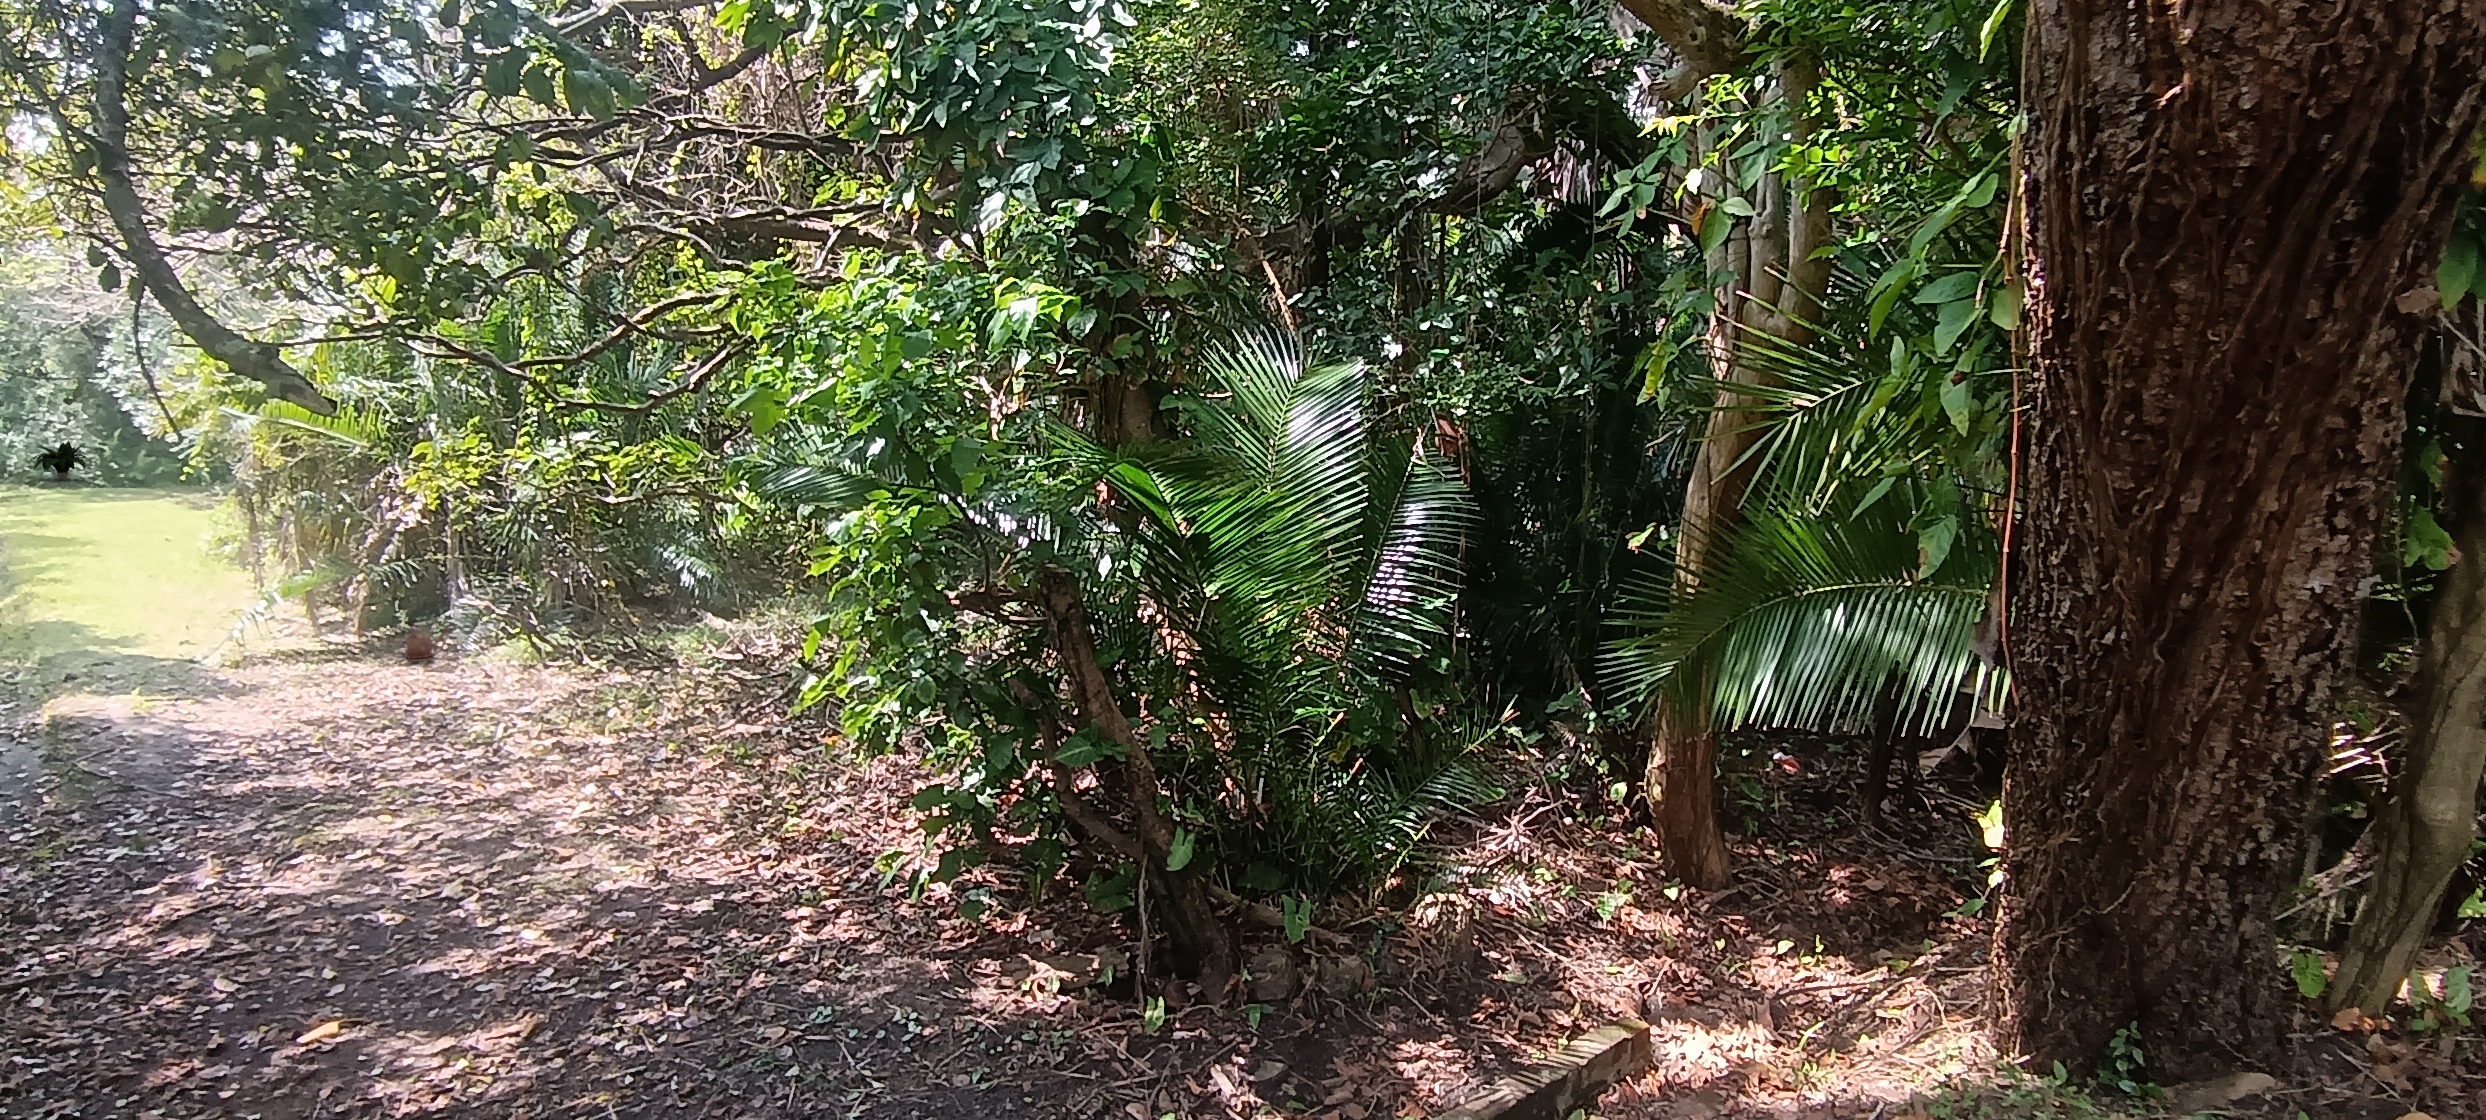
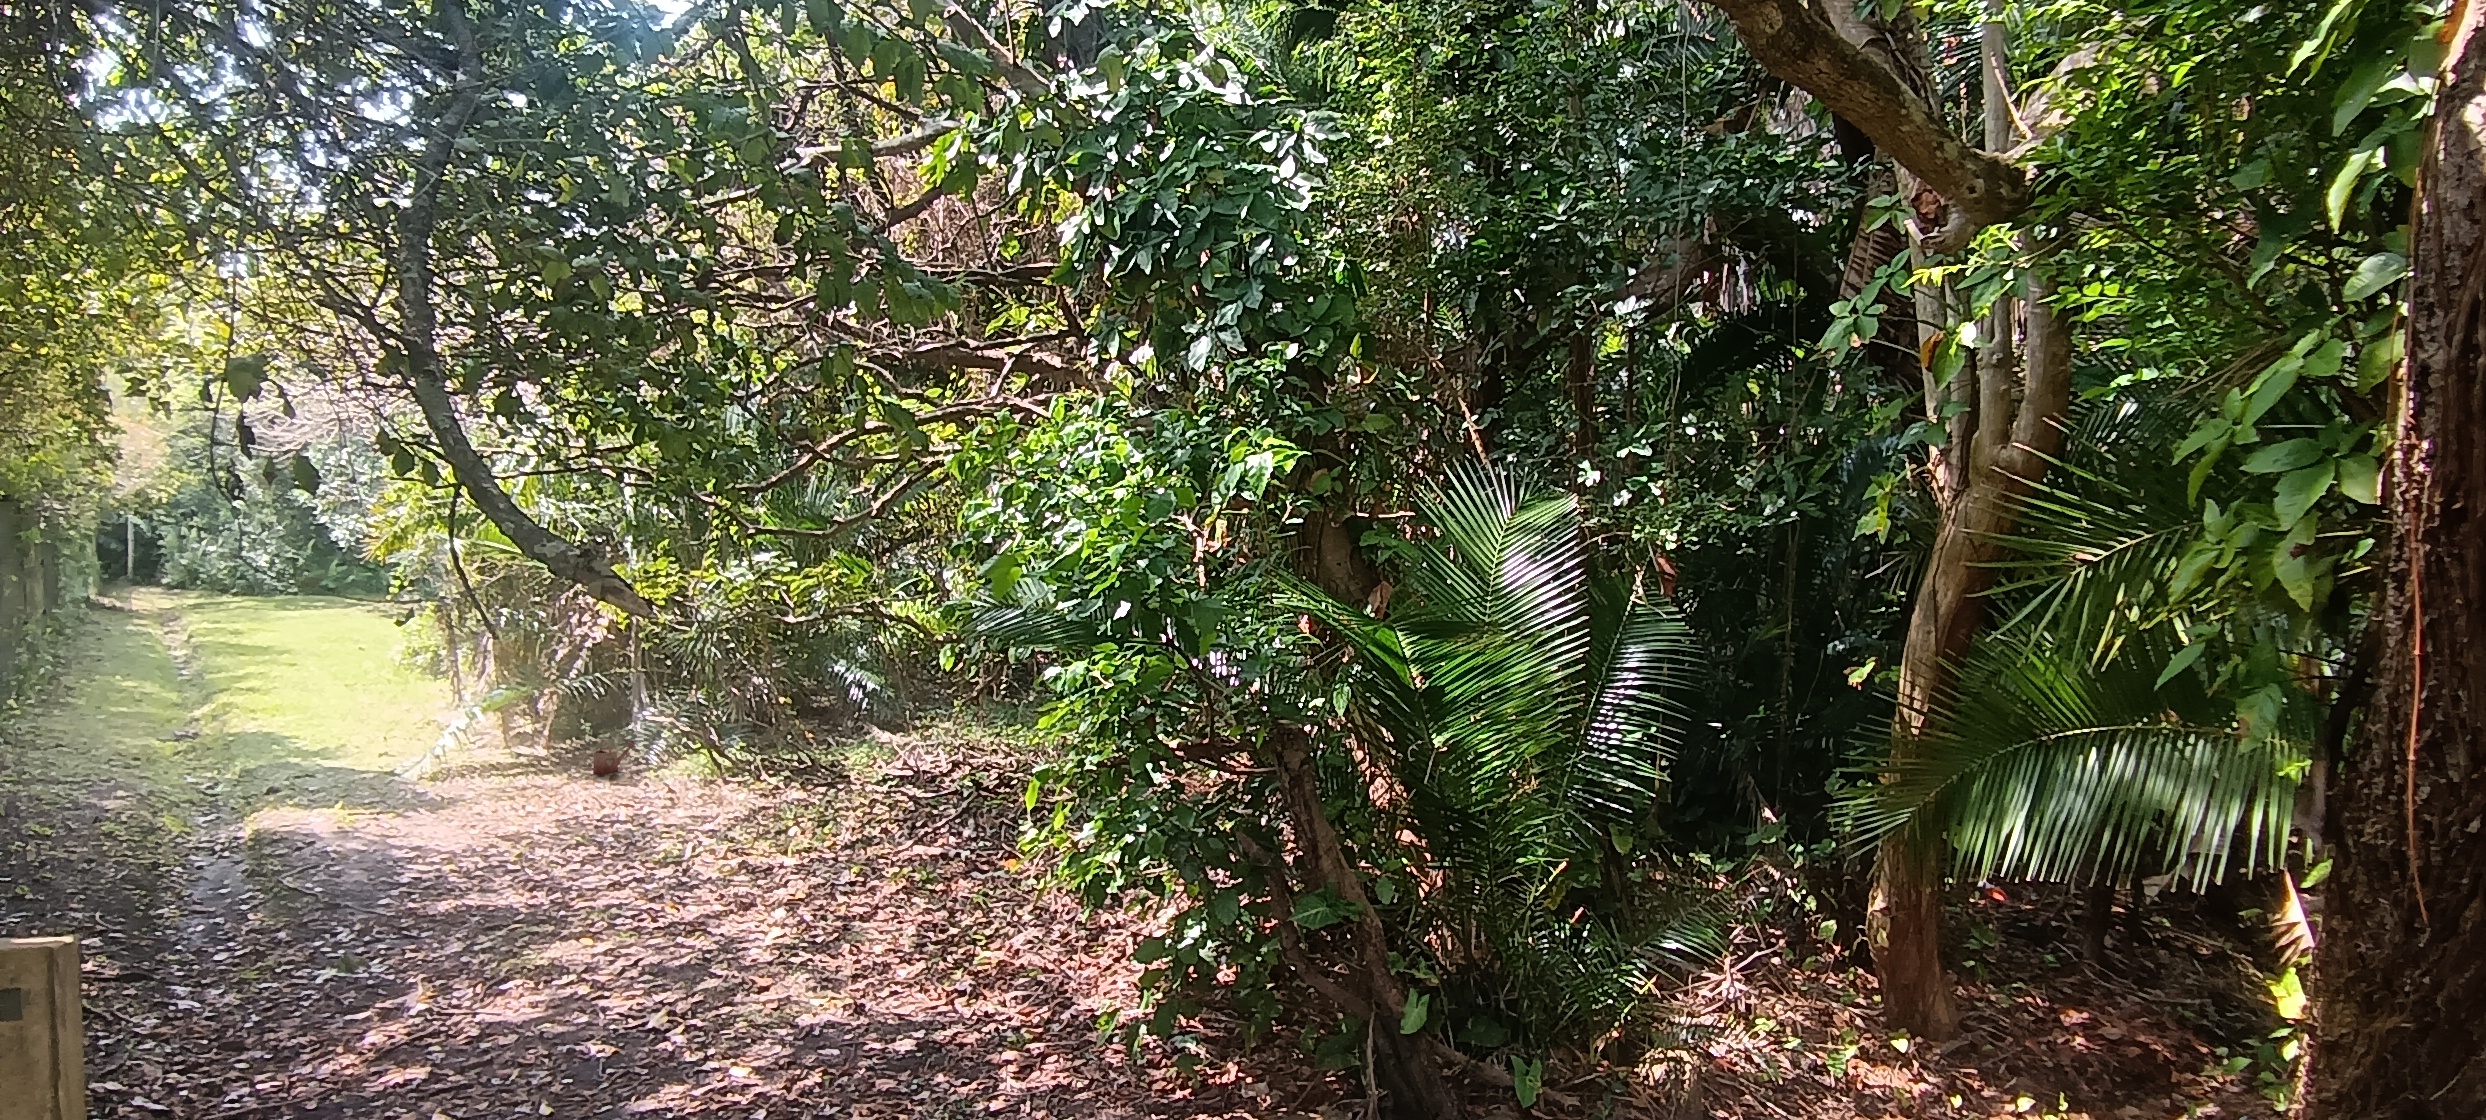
potted plant: present [33,441,94,480] -> none [246,555,305,593]

